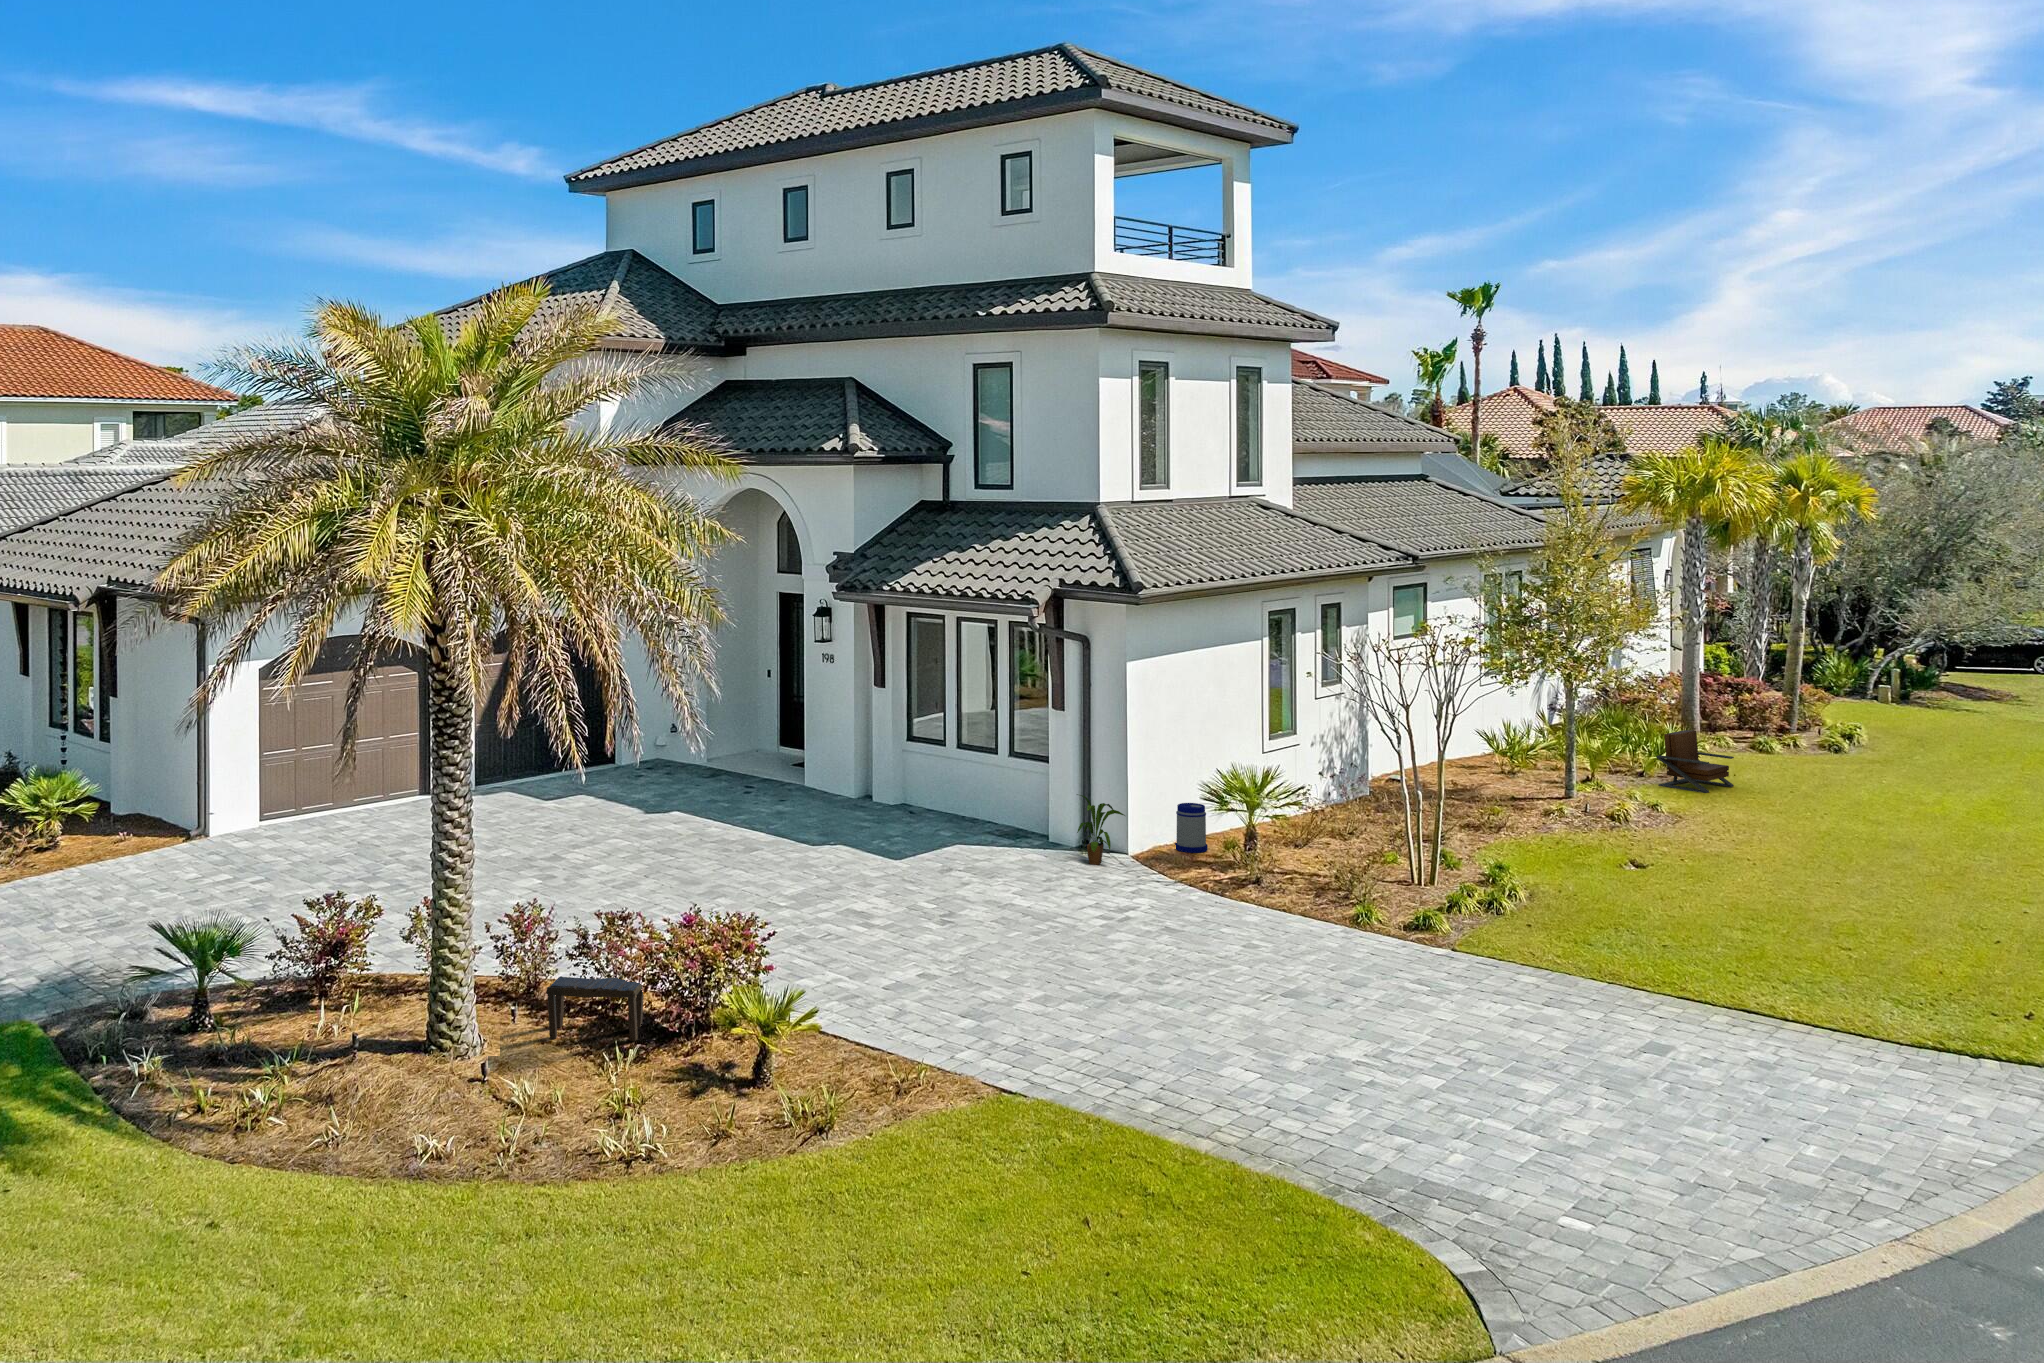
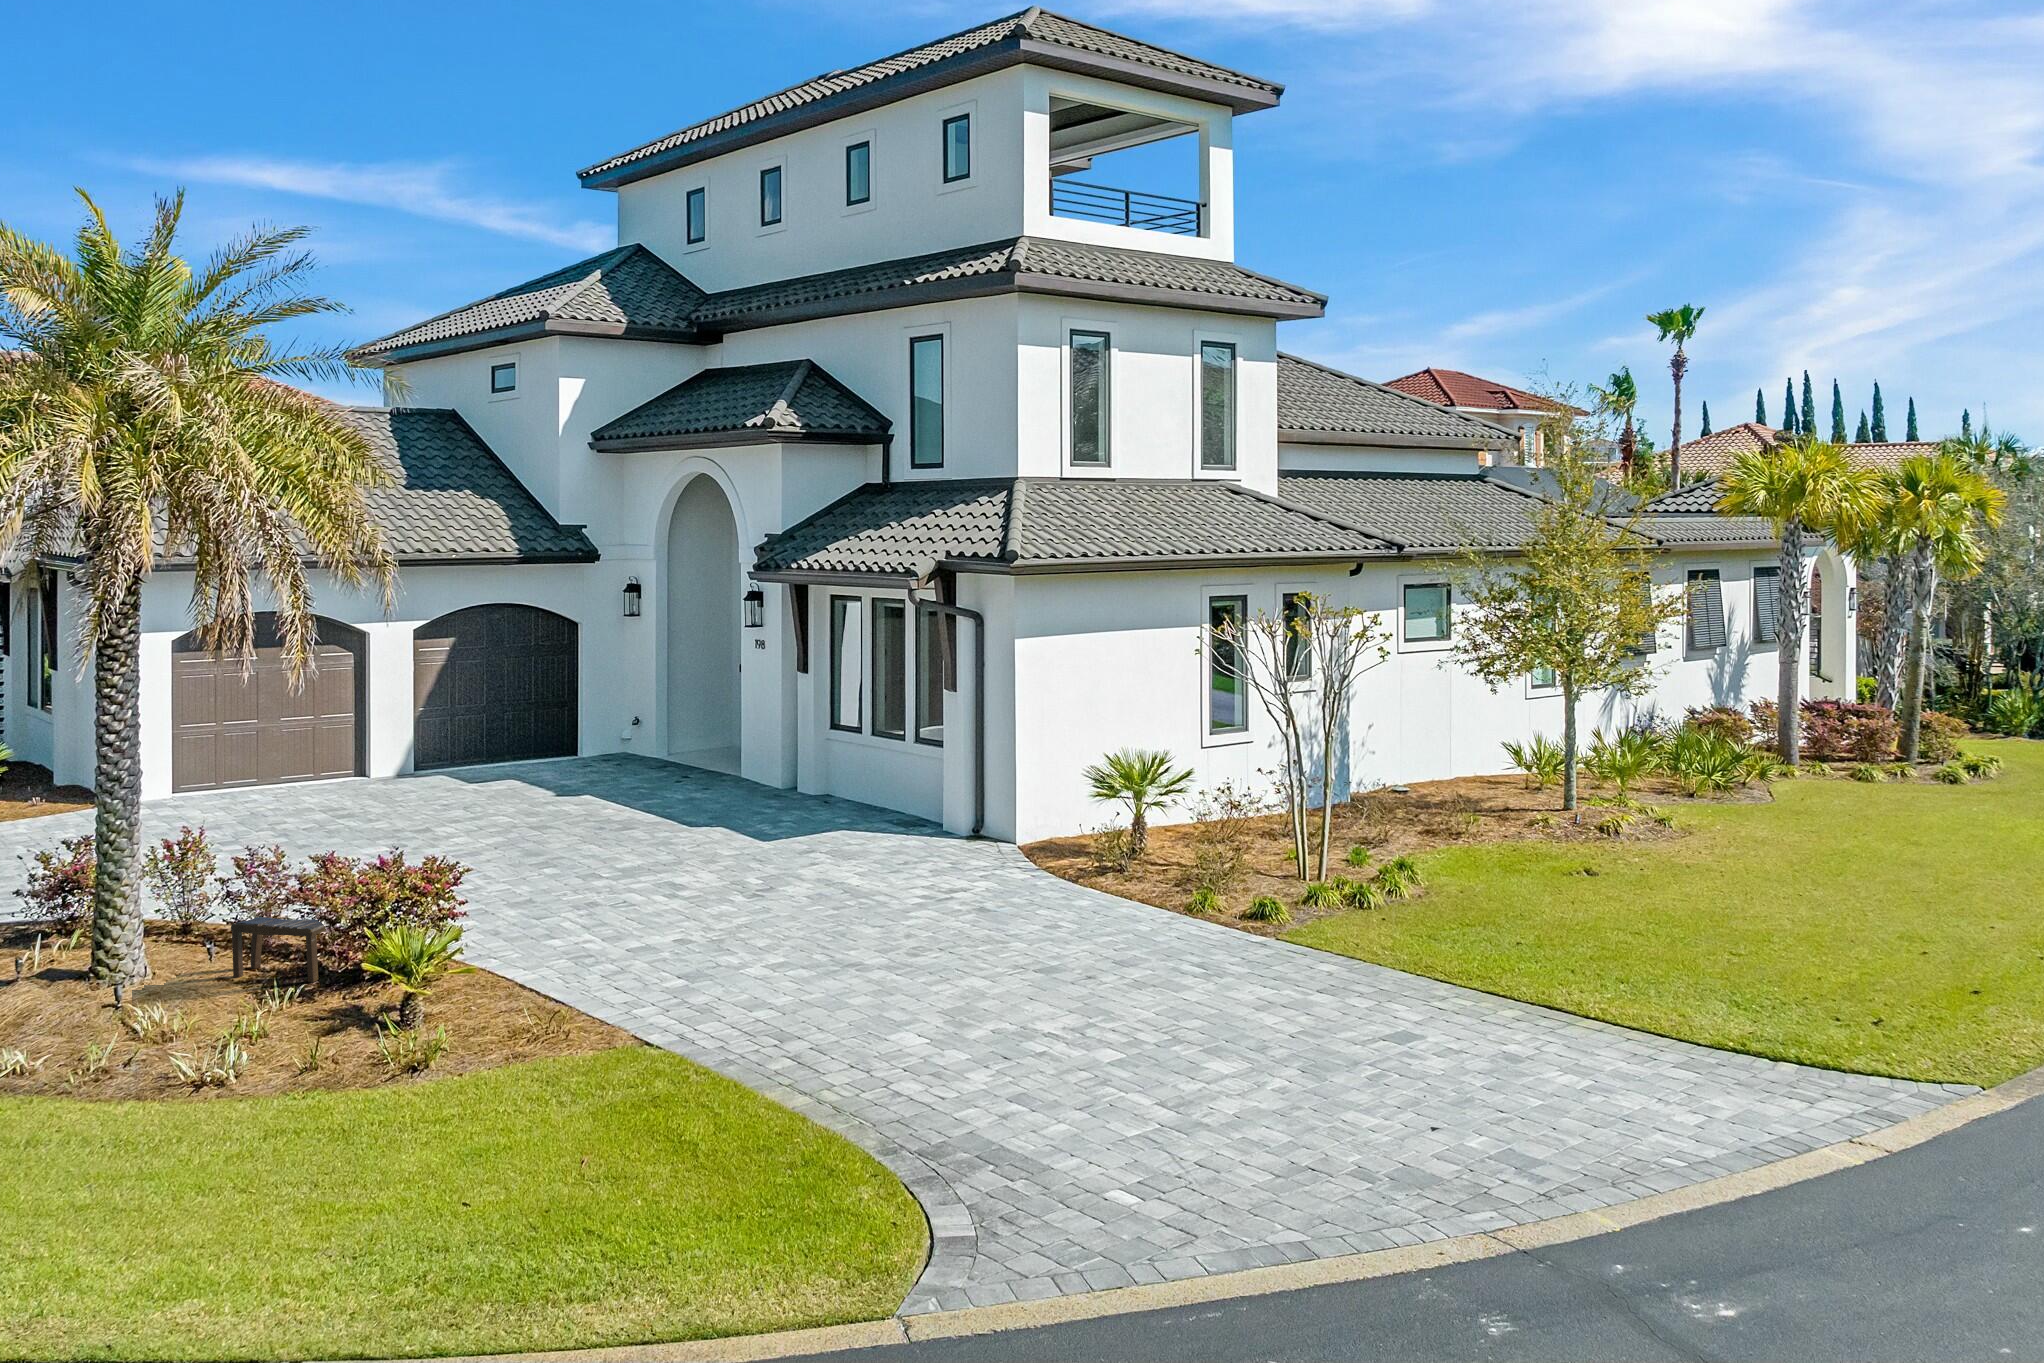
lounge chair: present [1656,730,1734,793] -> none [1694,744,1786,813]
house plant: present [1077,794,1125,865] -> none [950,779,1007,856]
trash can: present [1175,803,1208,853] -> none [1077,796,1111,849]

